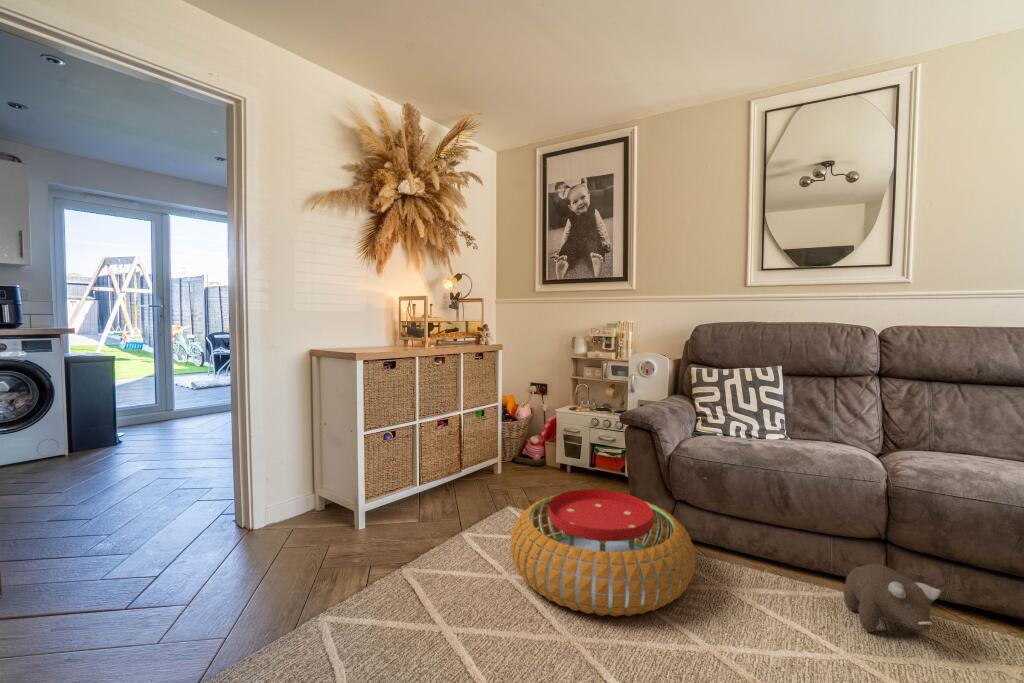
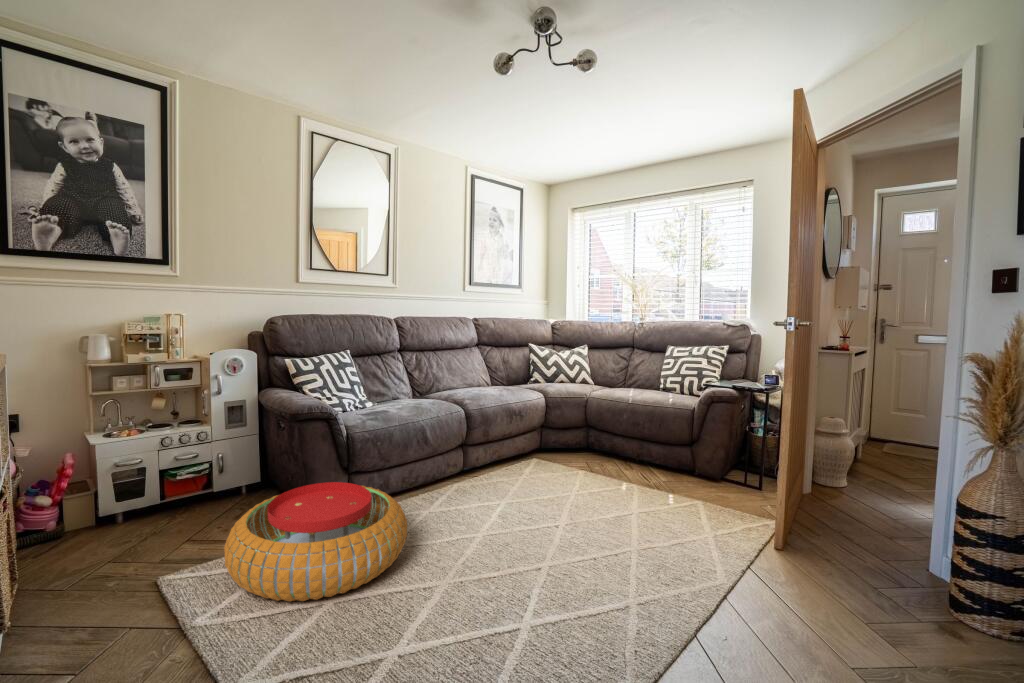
plush toy: present [844,564,941,634] -> none [450,461,501,500]

